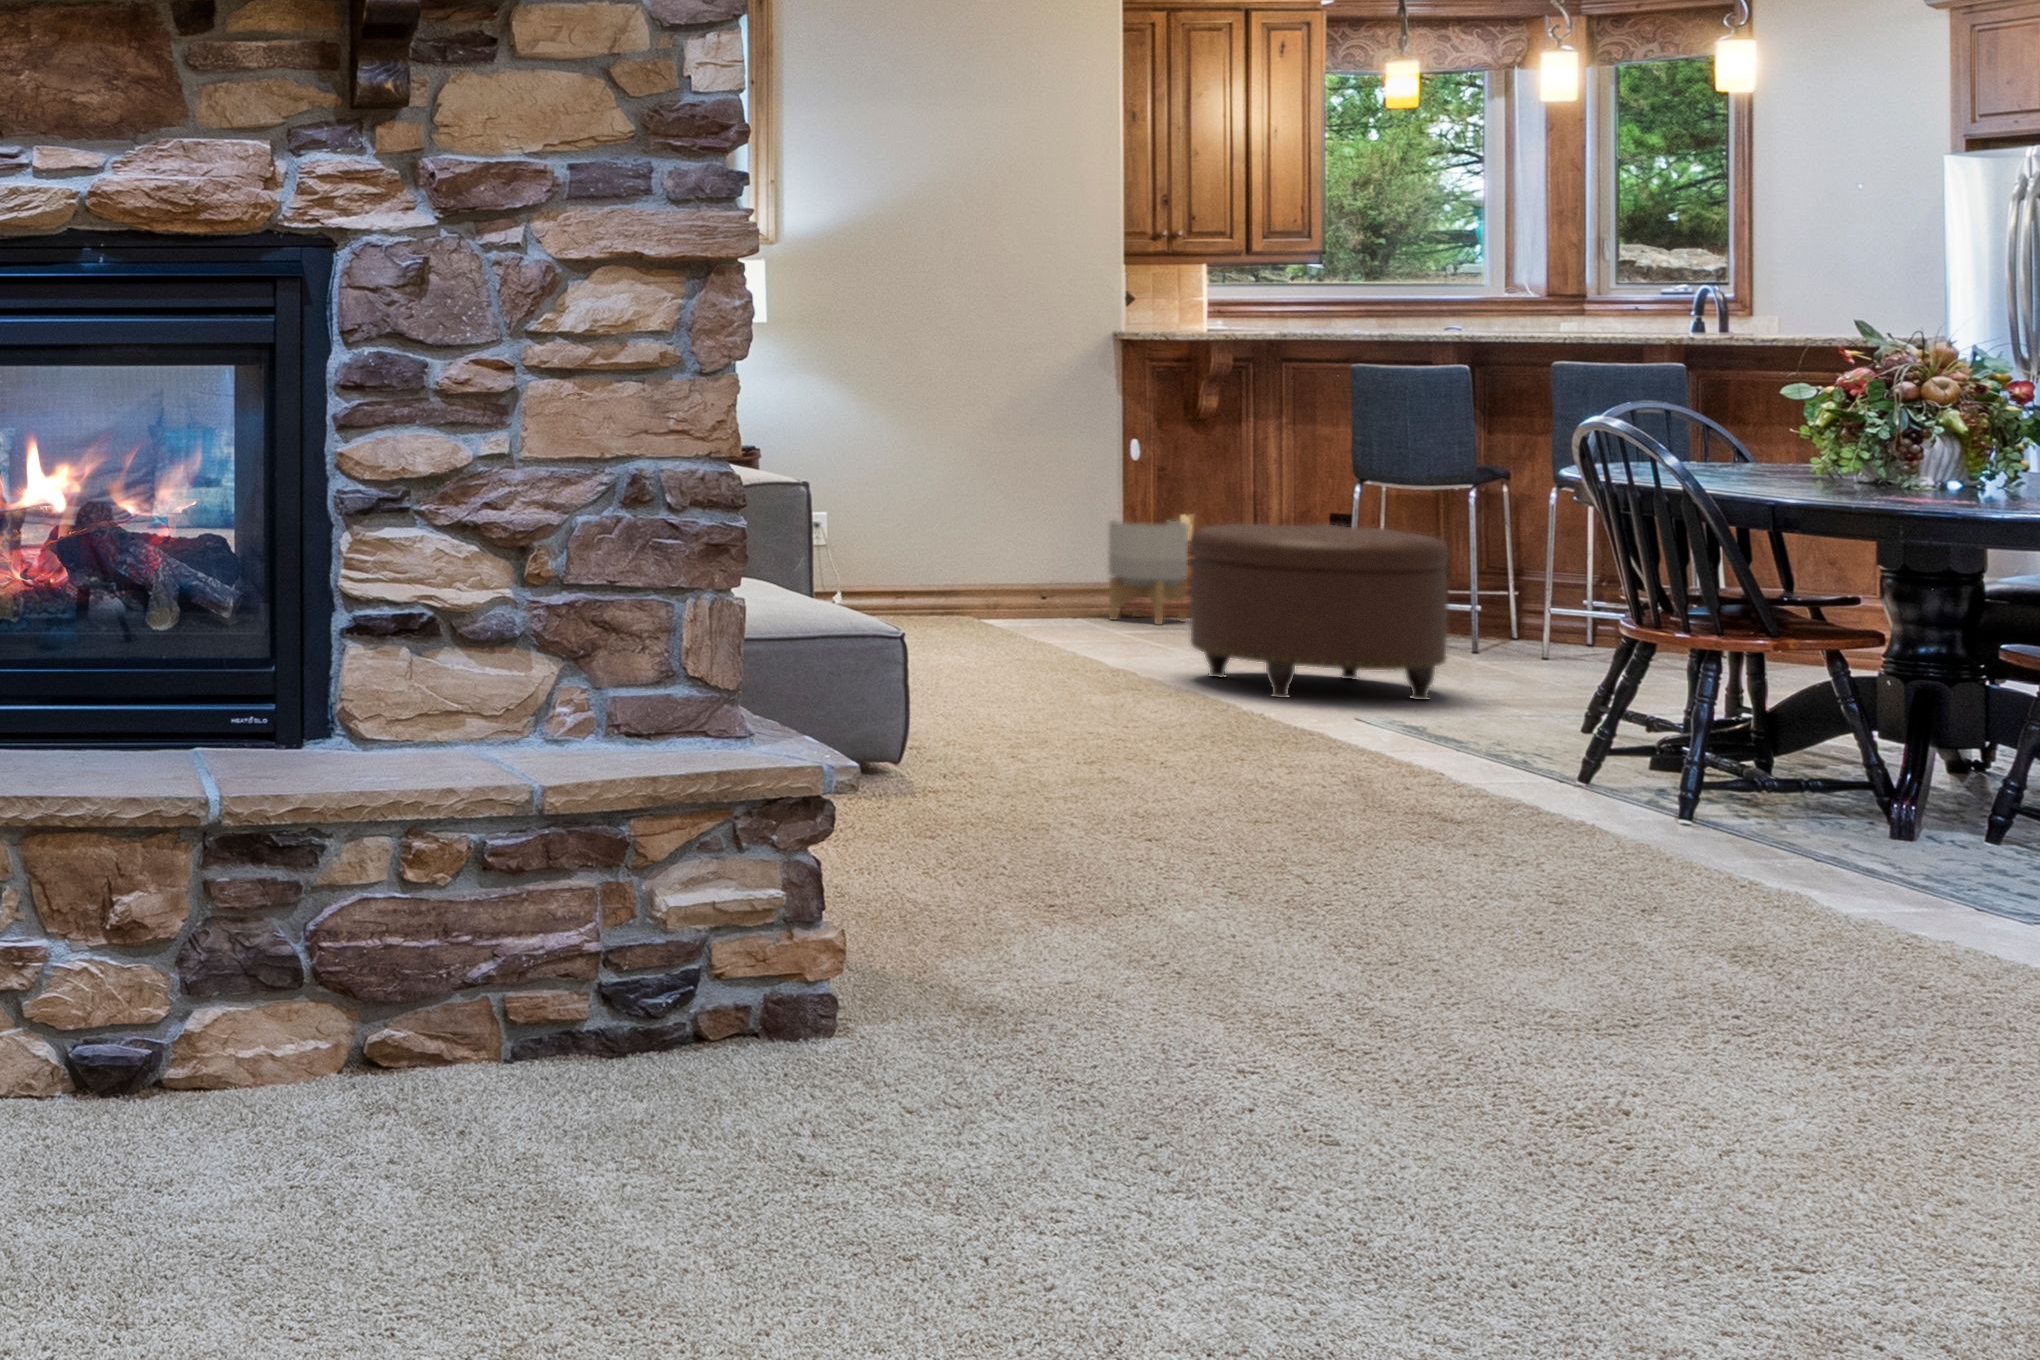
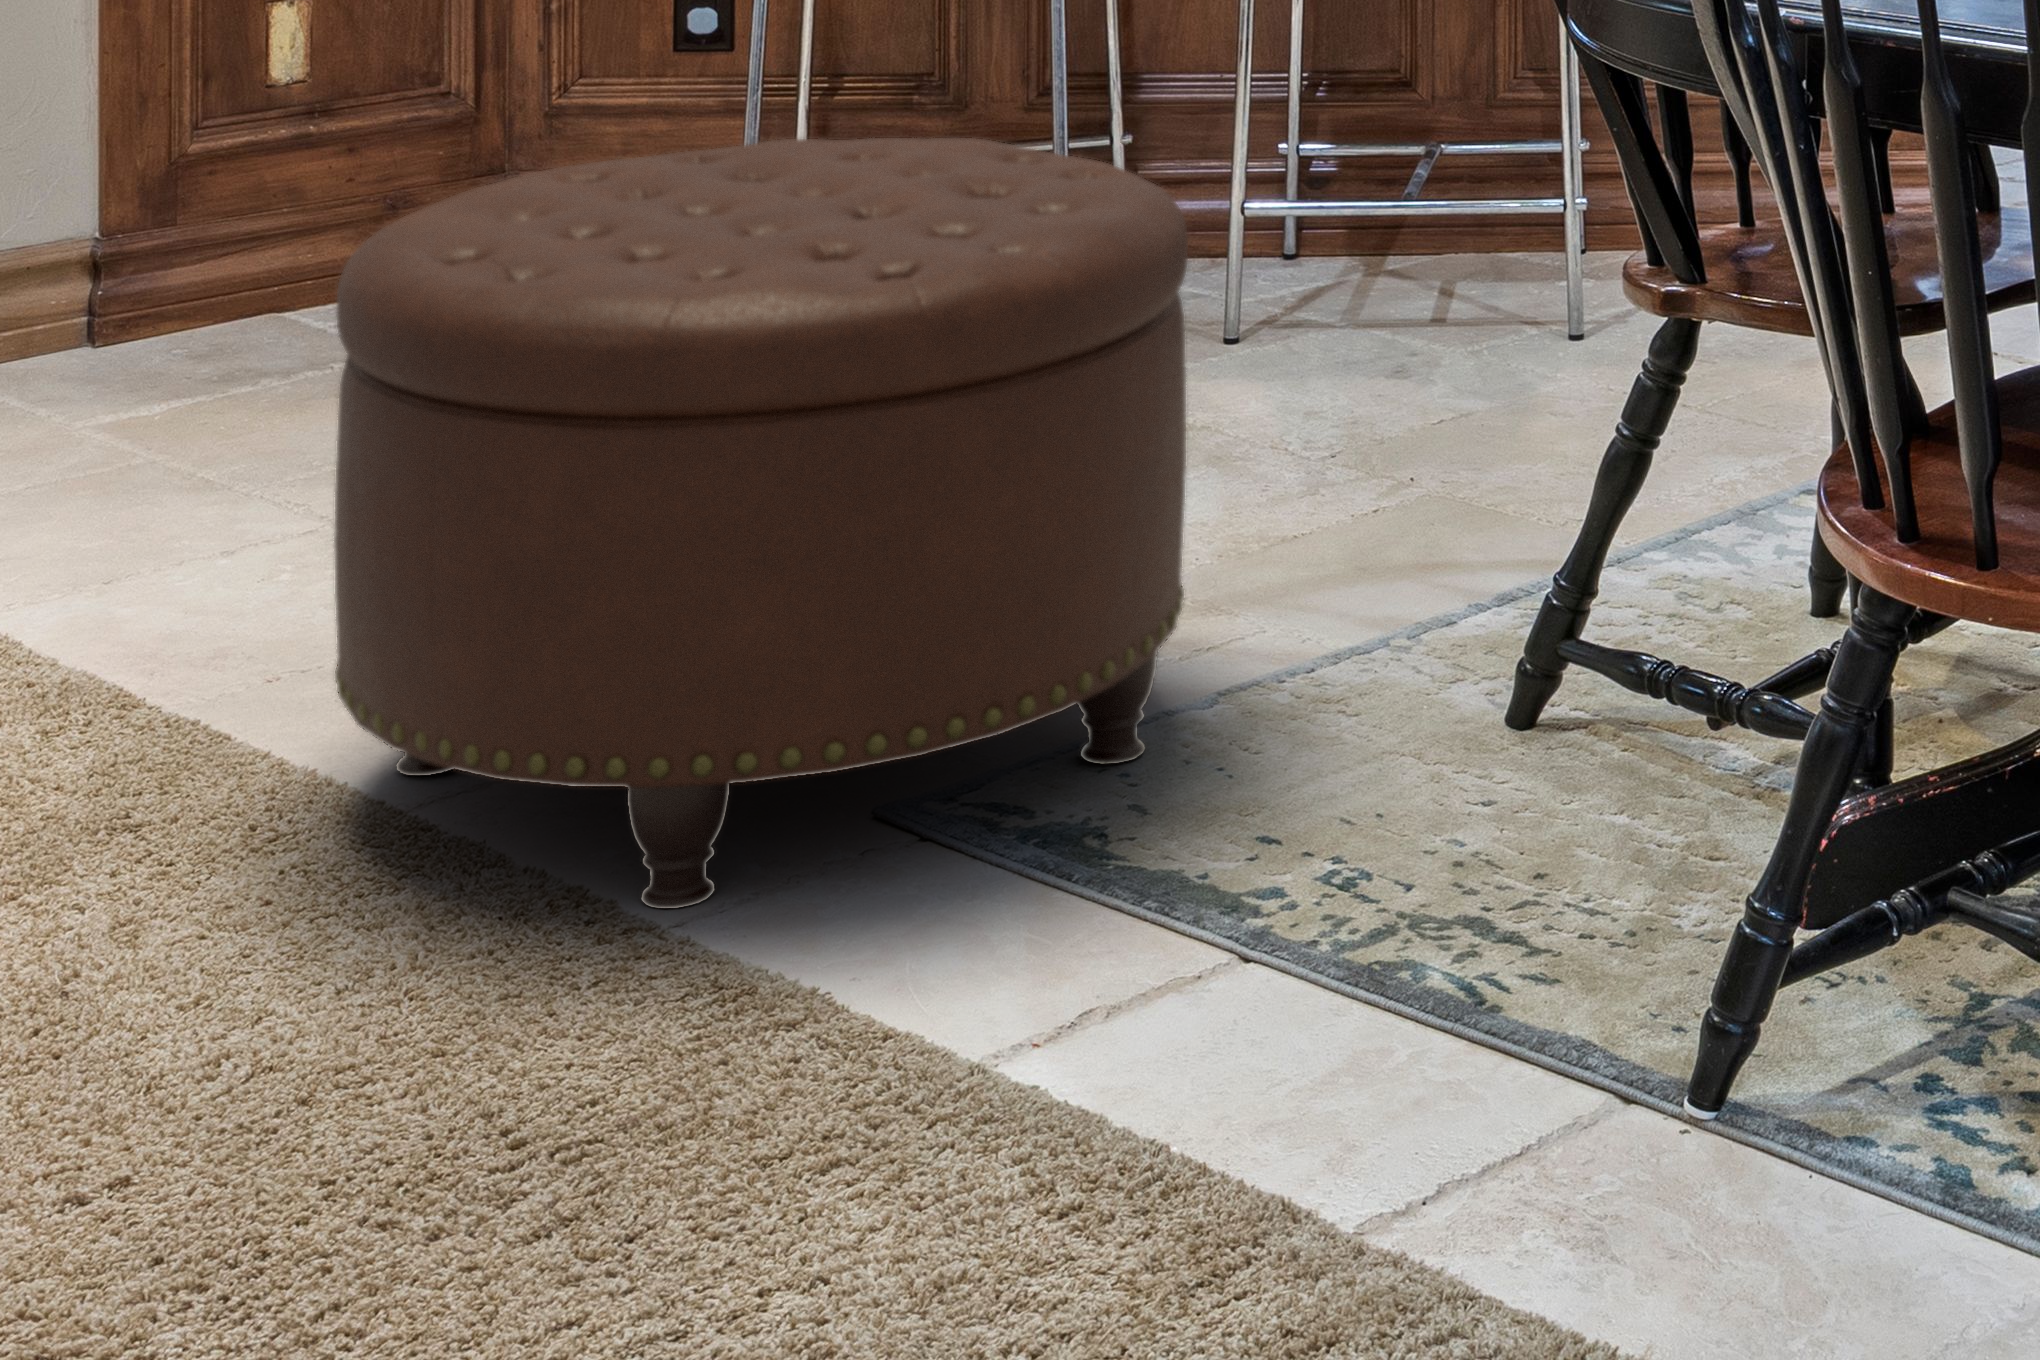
planter: present [1108,520,1188,625] -> none [55,35,302,382]

